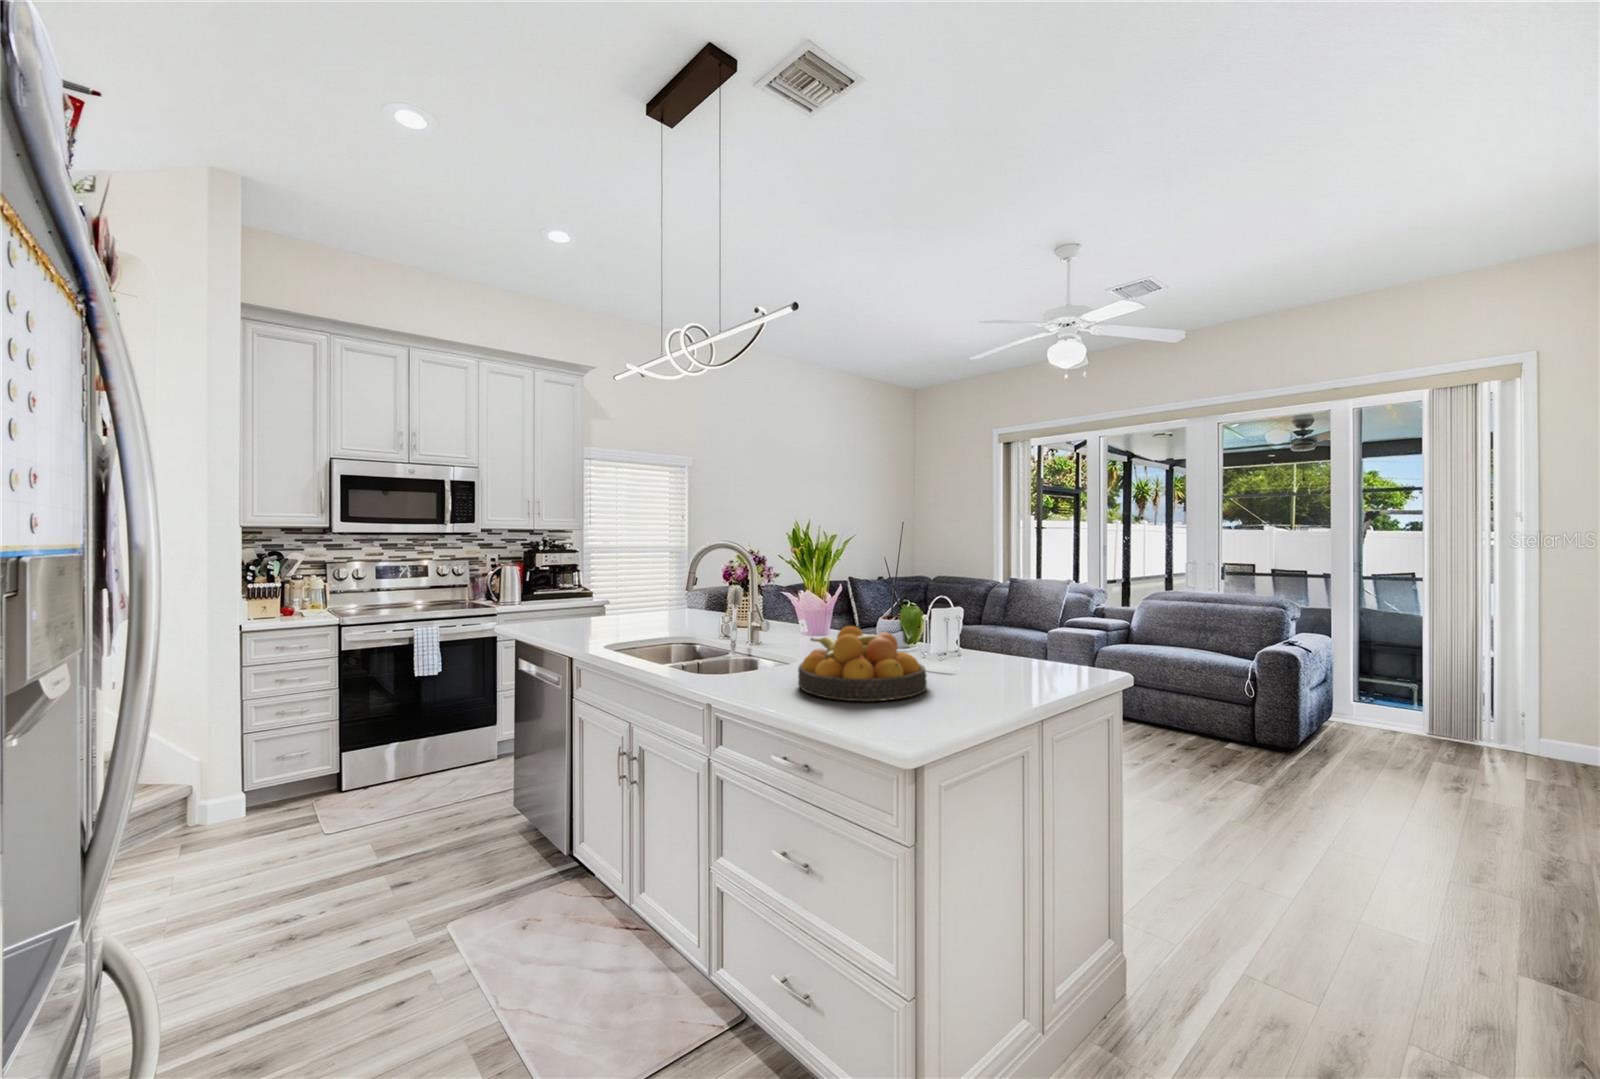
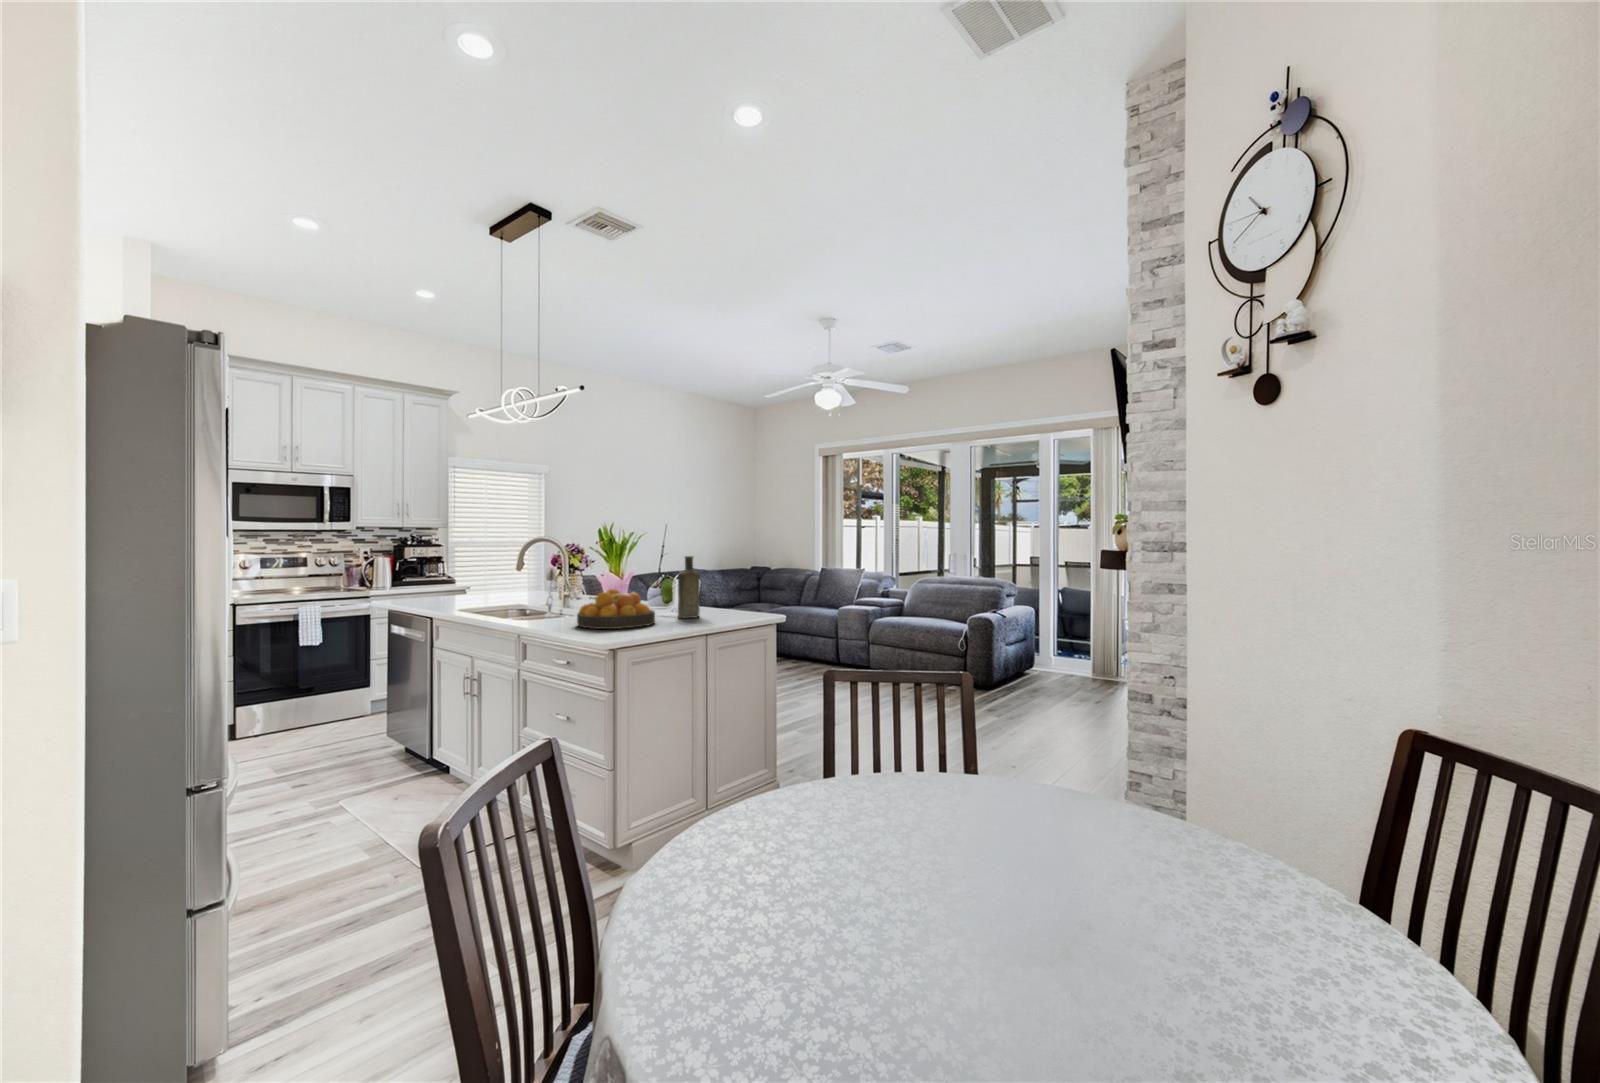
bottle: none [939,572,982,675] -> present [678,556,700,618]

